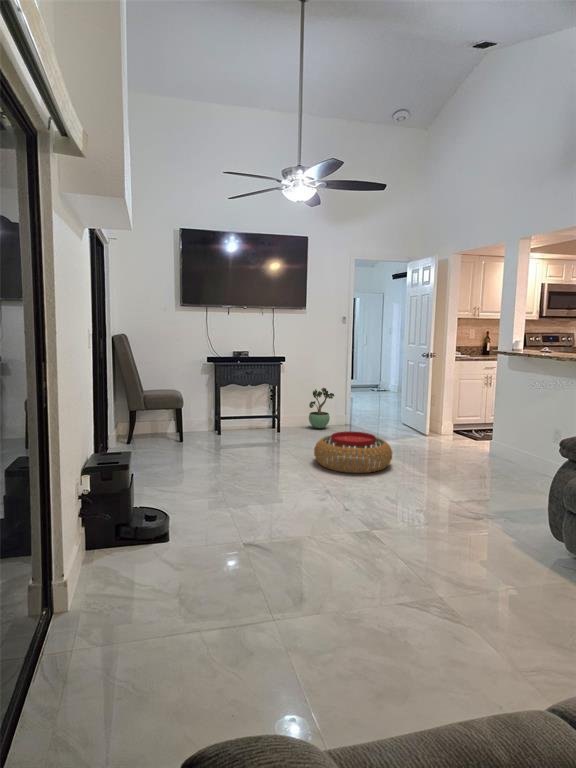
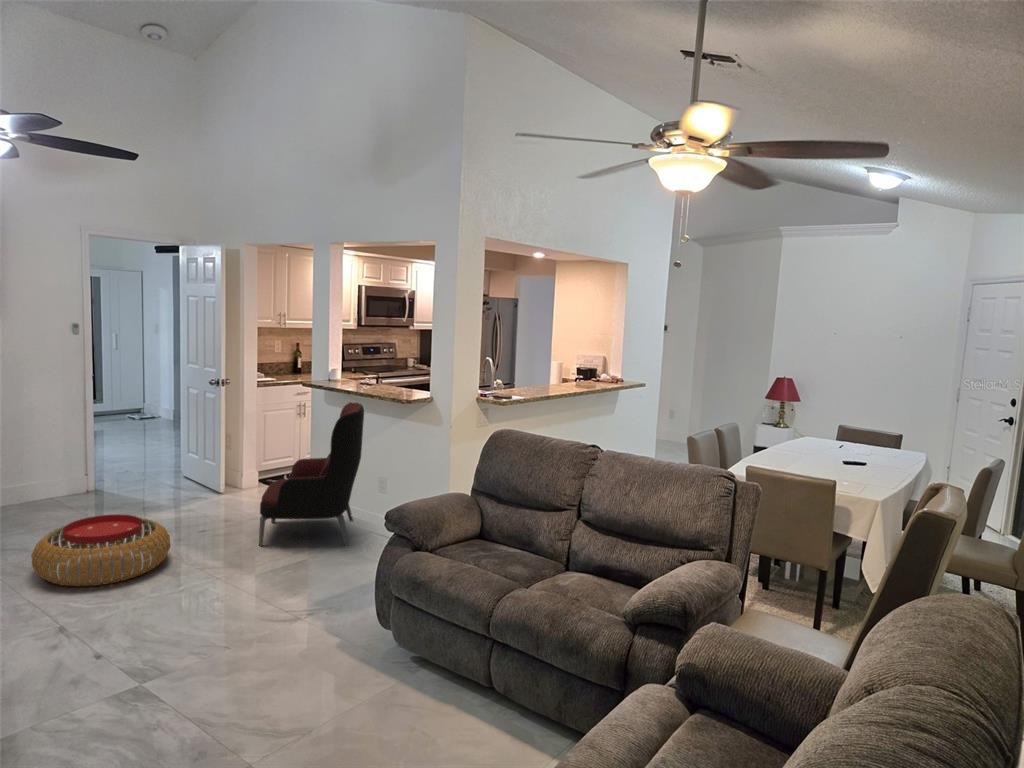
armchair: none [452,368,544,481] -> present [259,402,364,546]
potted plant: present [309,388,334,428] -> none [16,440,64,507]

